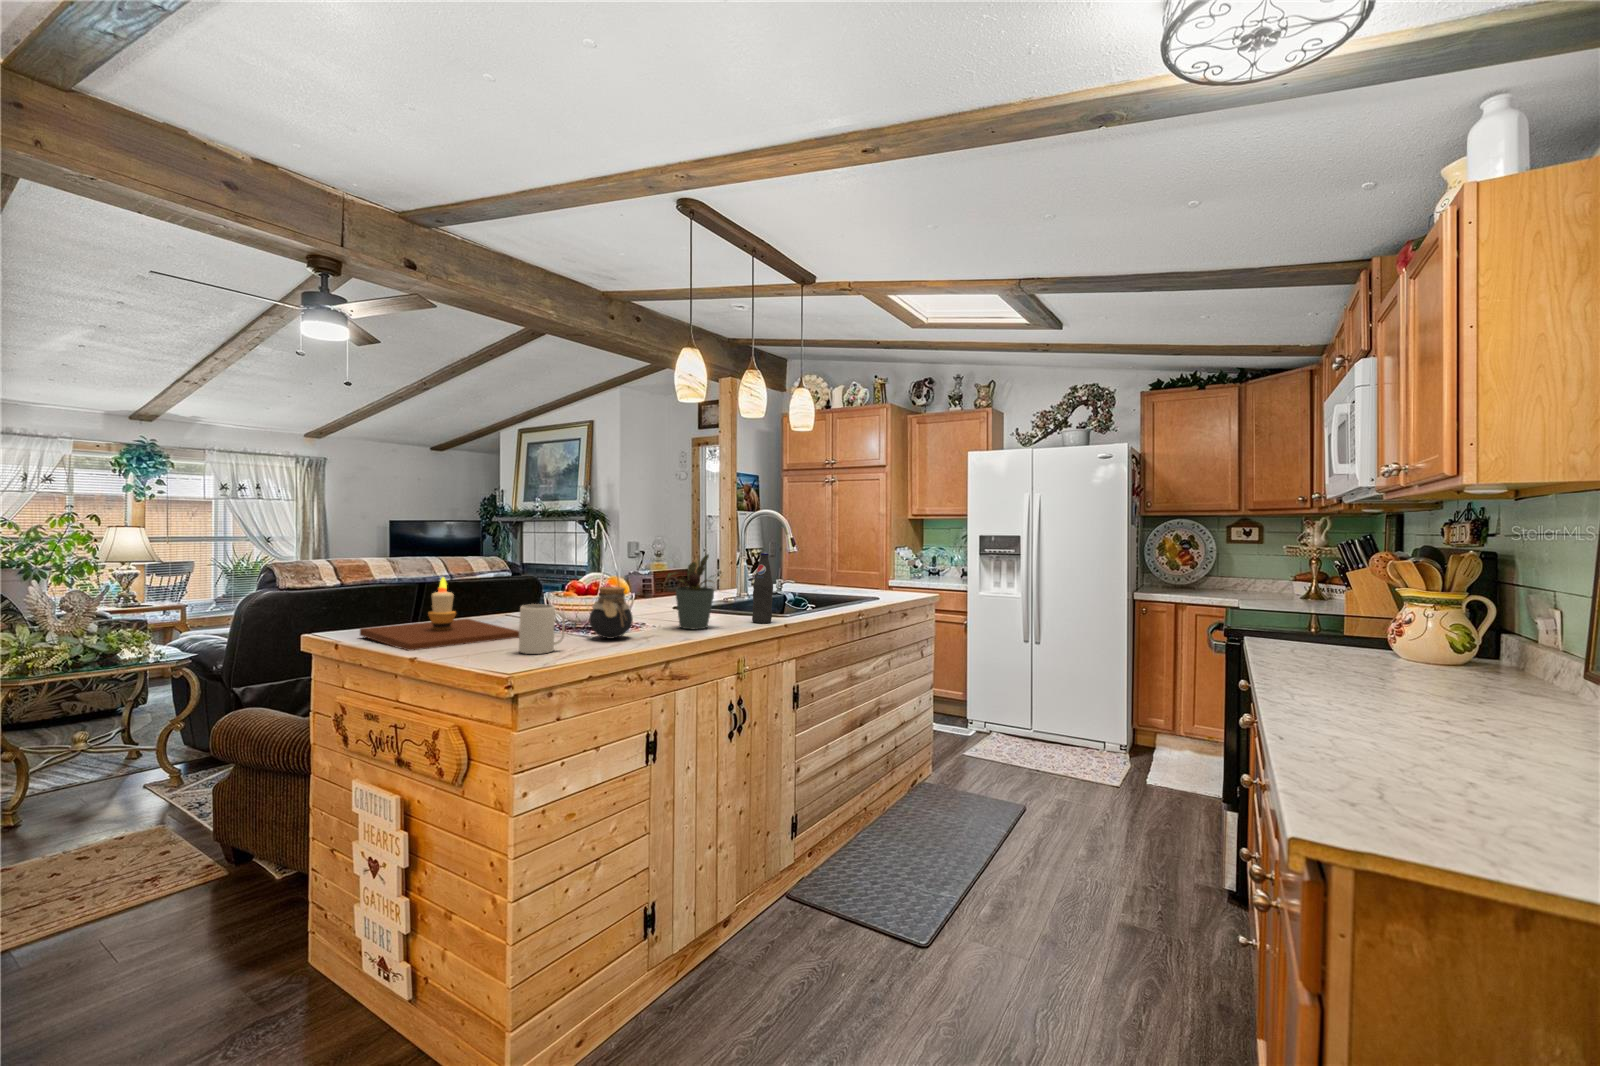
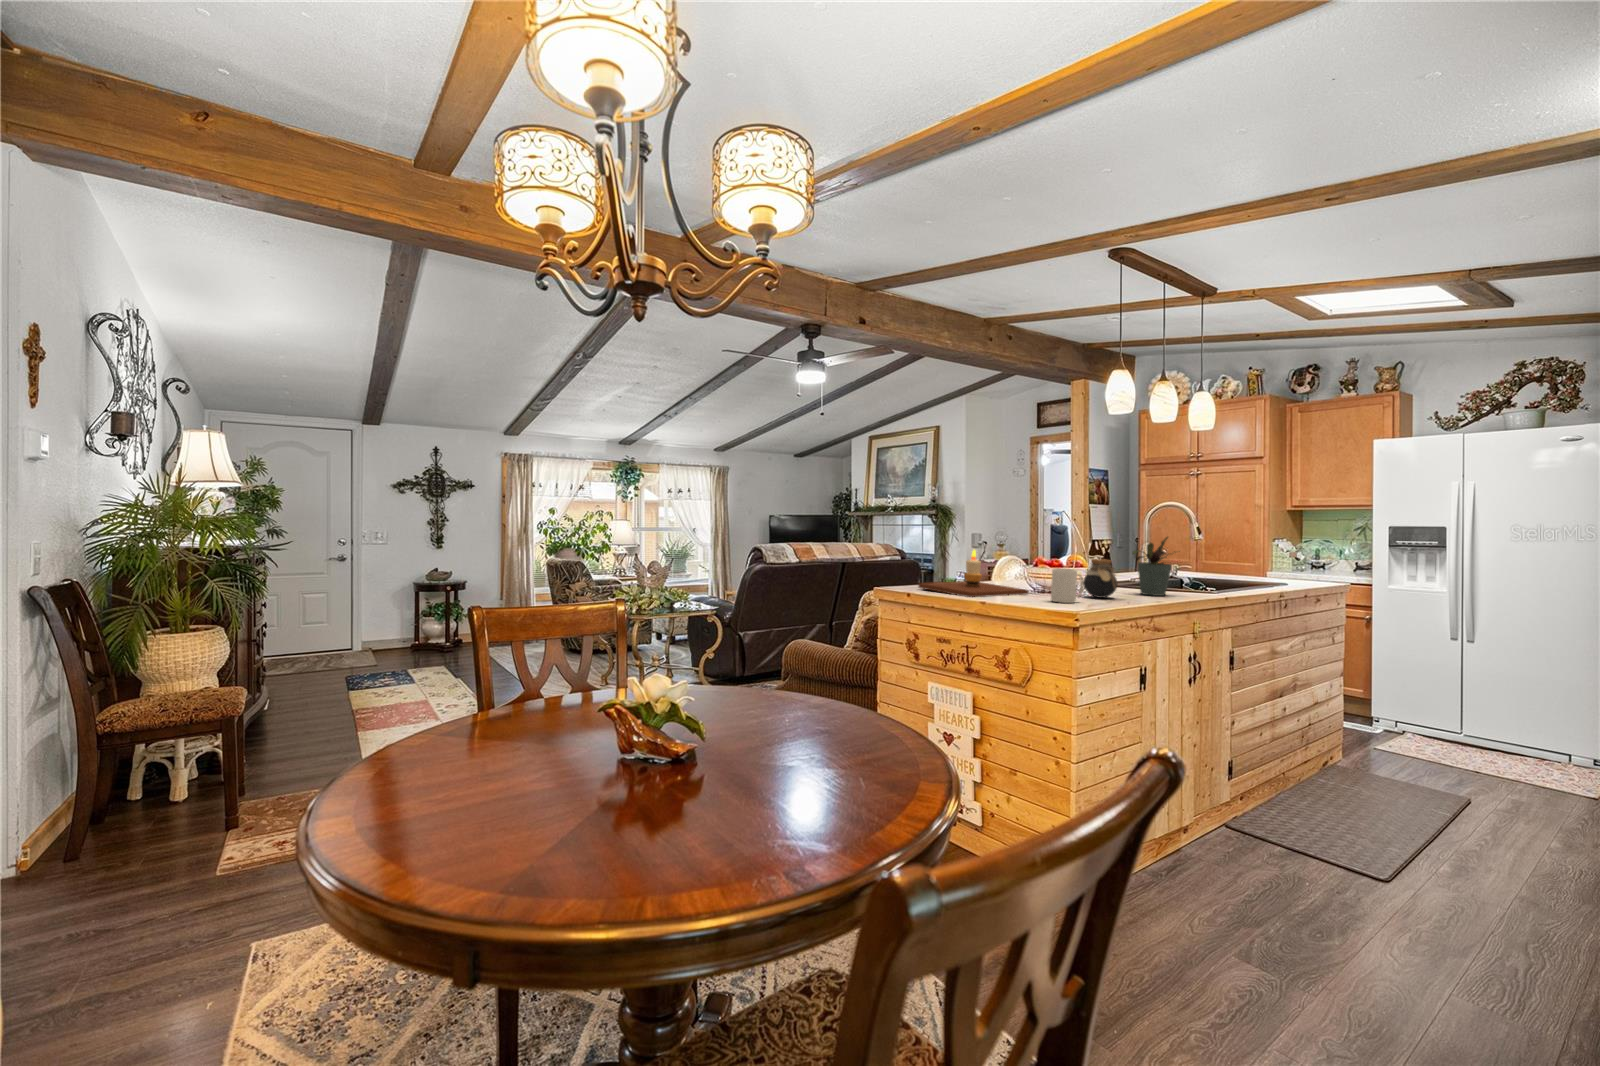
bottle: present [752,553,773,623] -> none [1197,536,1218,595]

